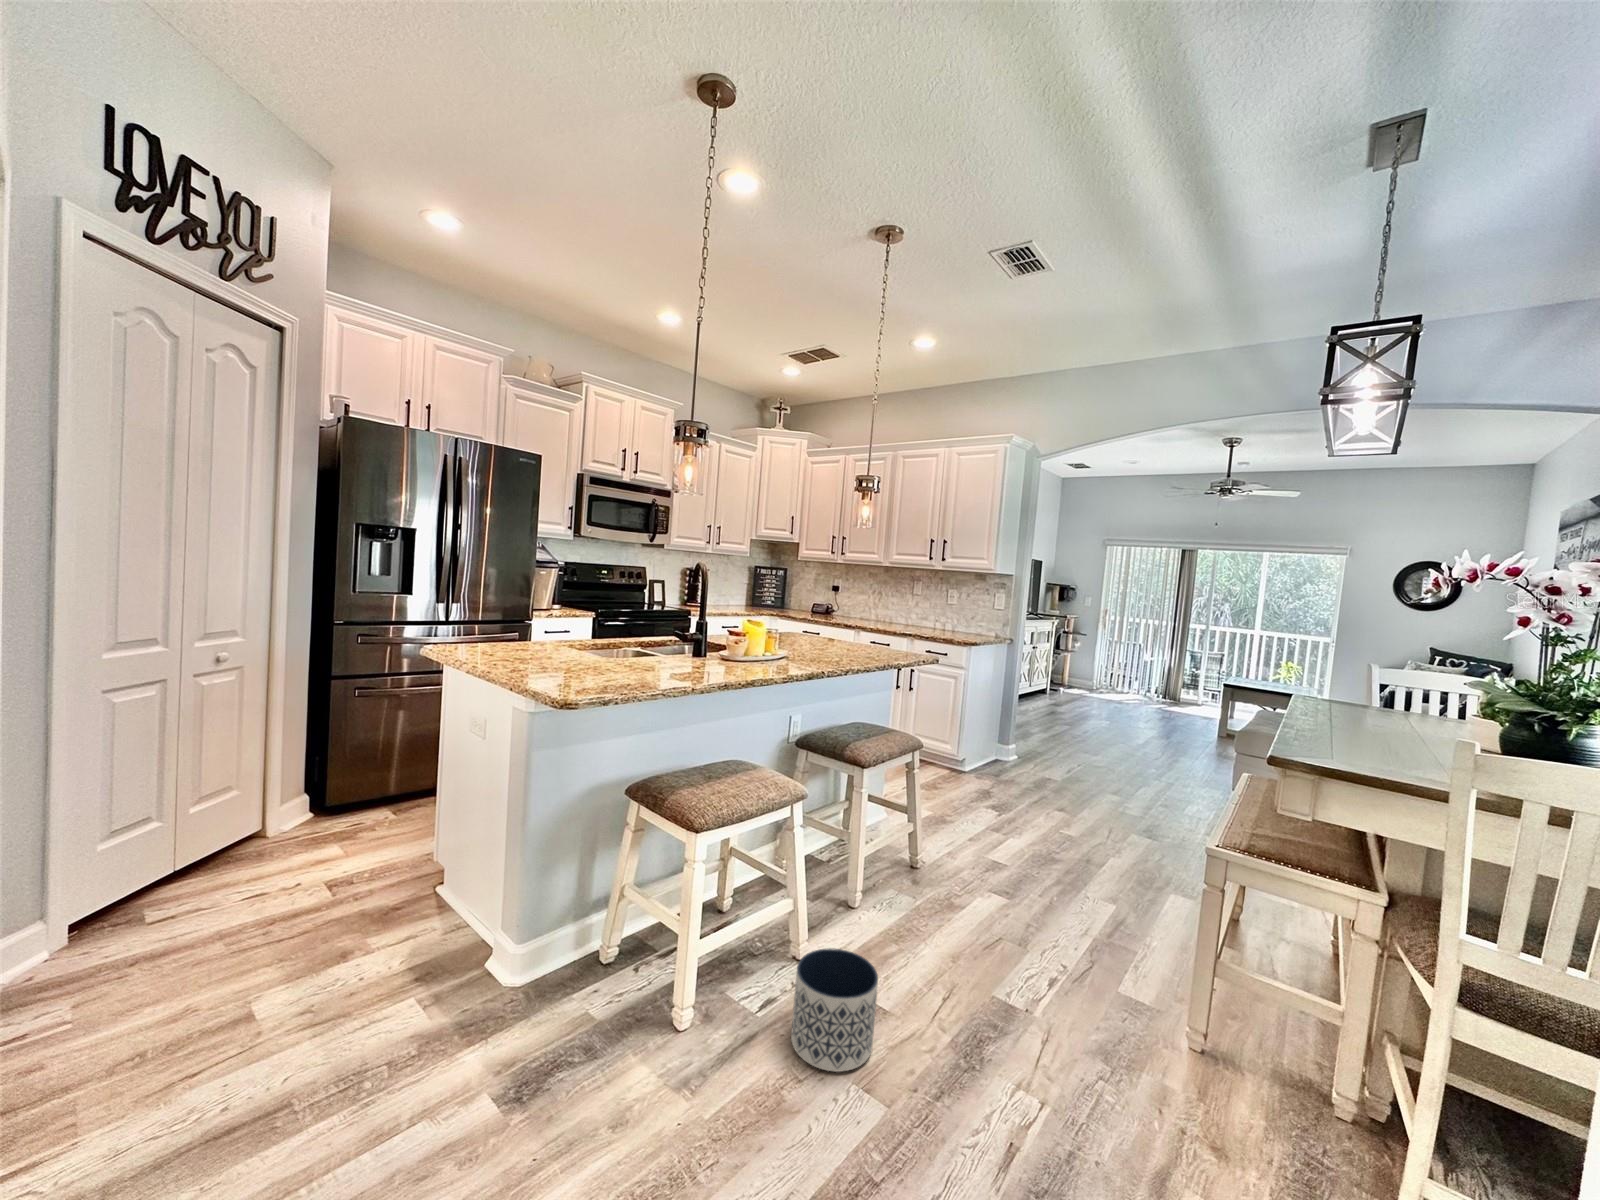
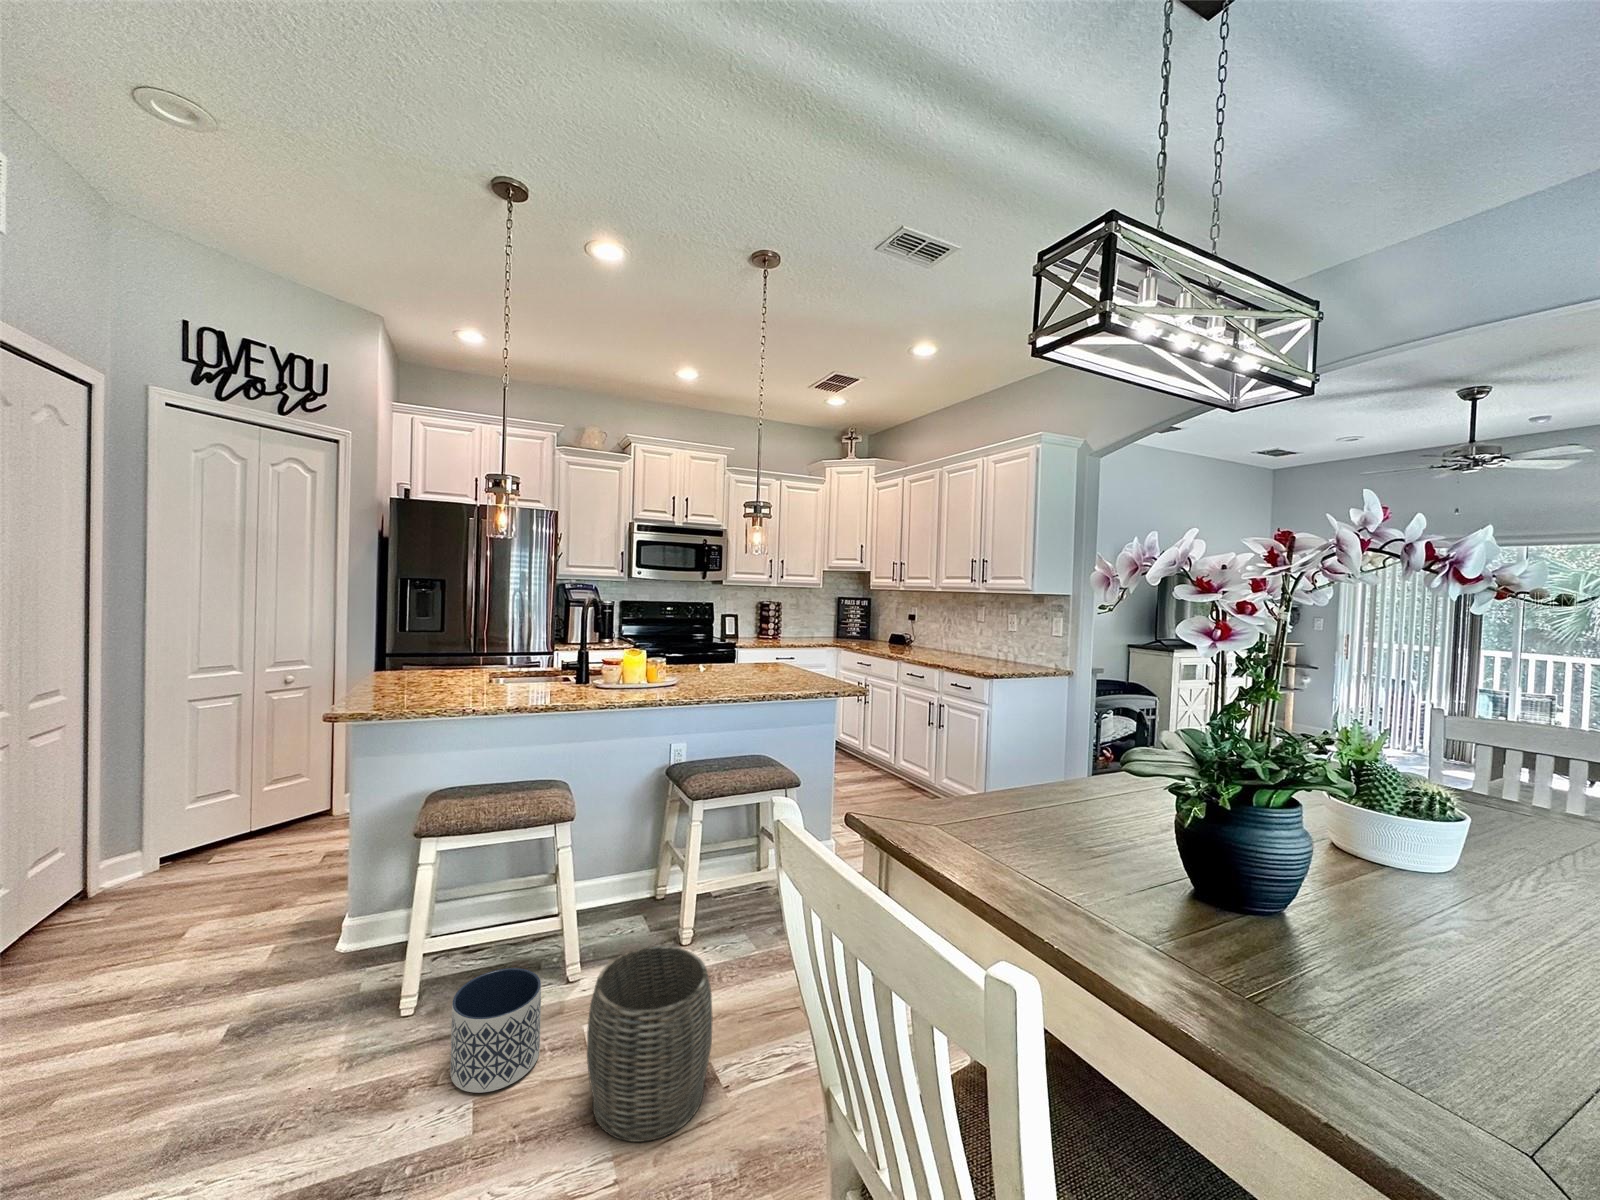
woven basket: none [932,900,1049,1069] -> present [587,946,713,1142]

